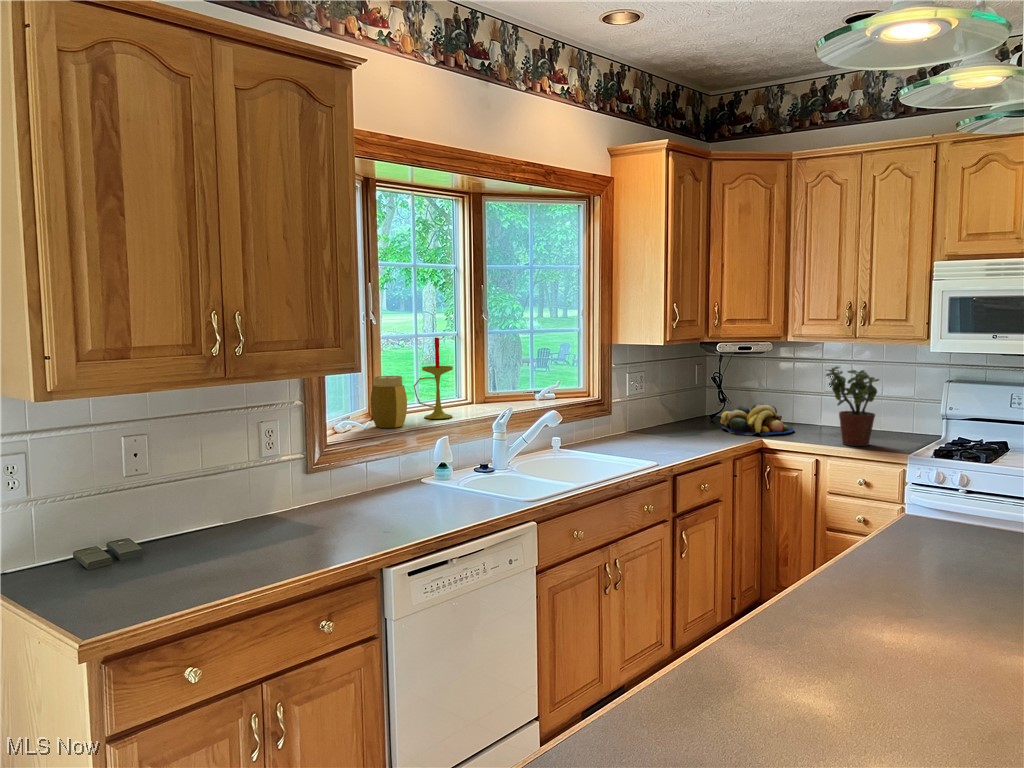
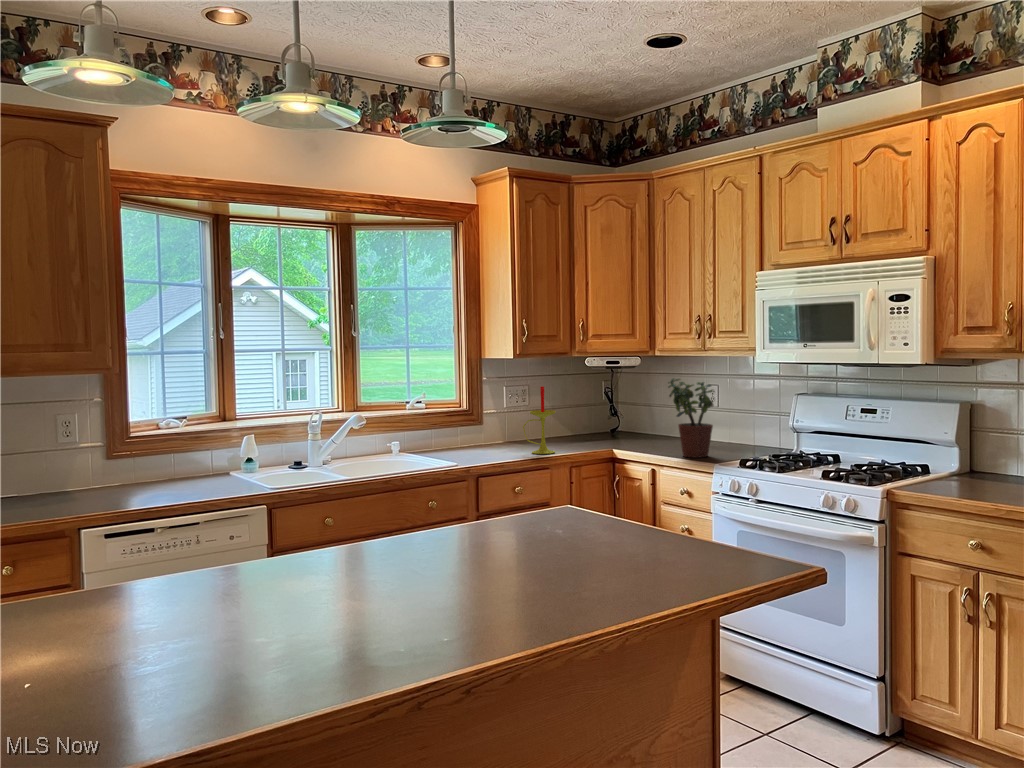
candle: present [414,337,453,419] -> present [523,386,556,454]
jar: present [371,376,407,428] -> none [201,380,230,424]
fruit bowl: present [720,403,794,436] -> none [597,418,667,448]

